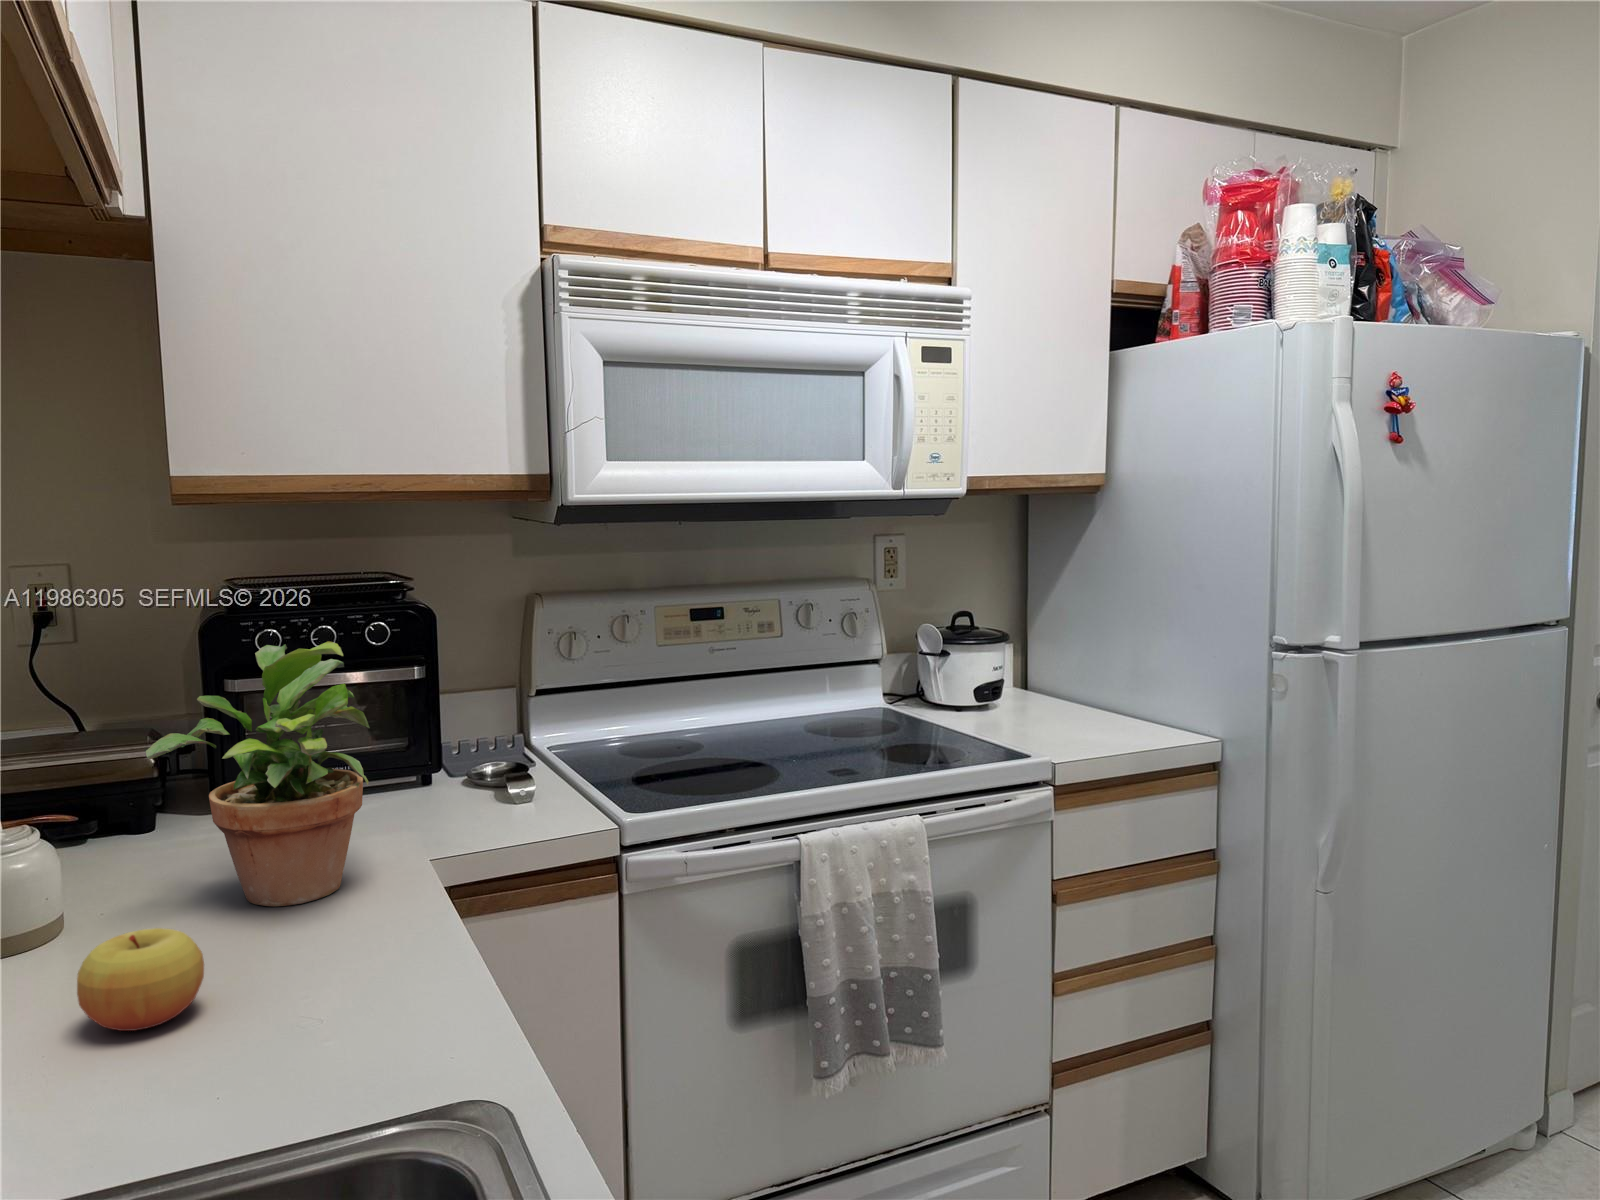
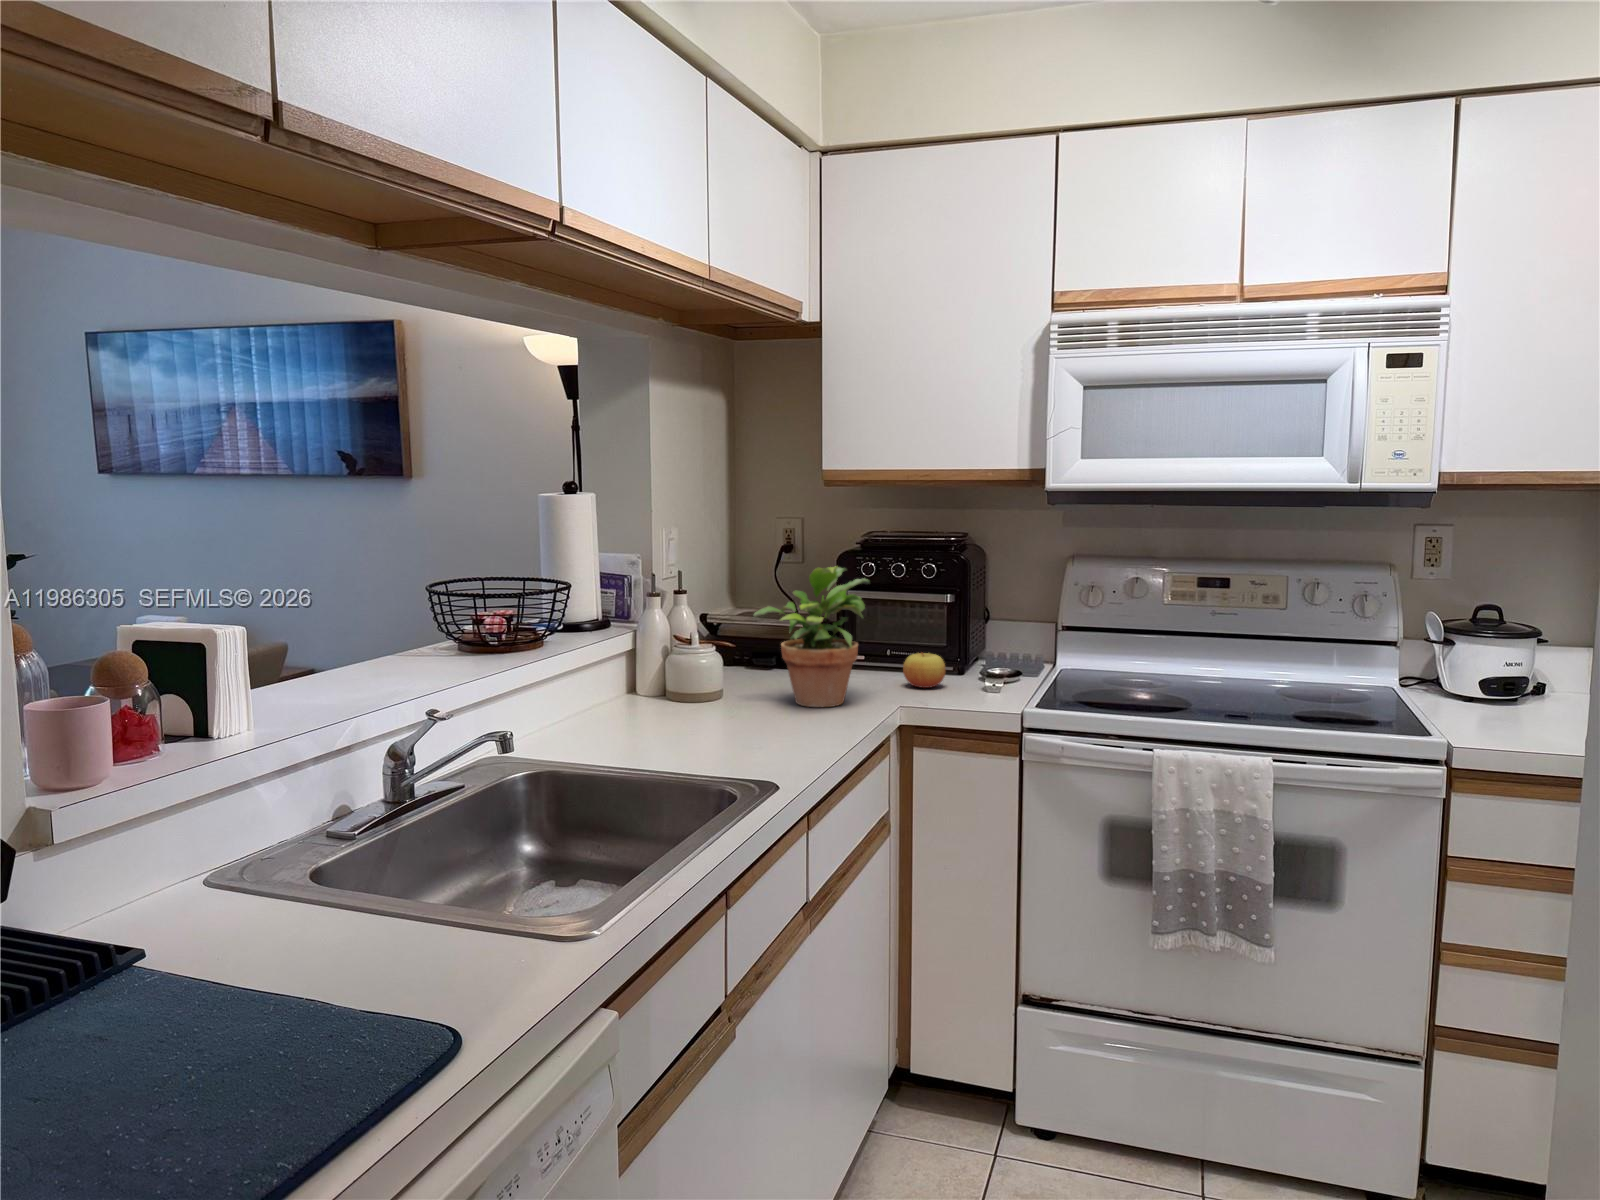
apple: present [77,928,204,1031] -> present [903,653,945,688]

